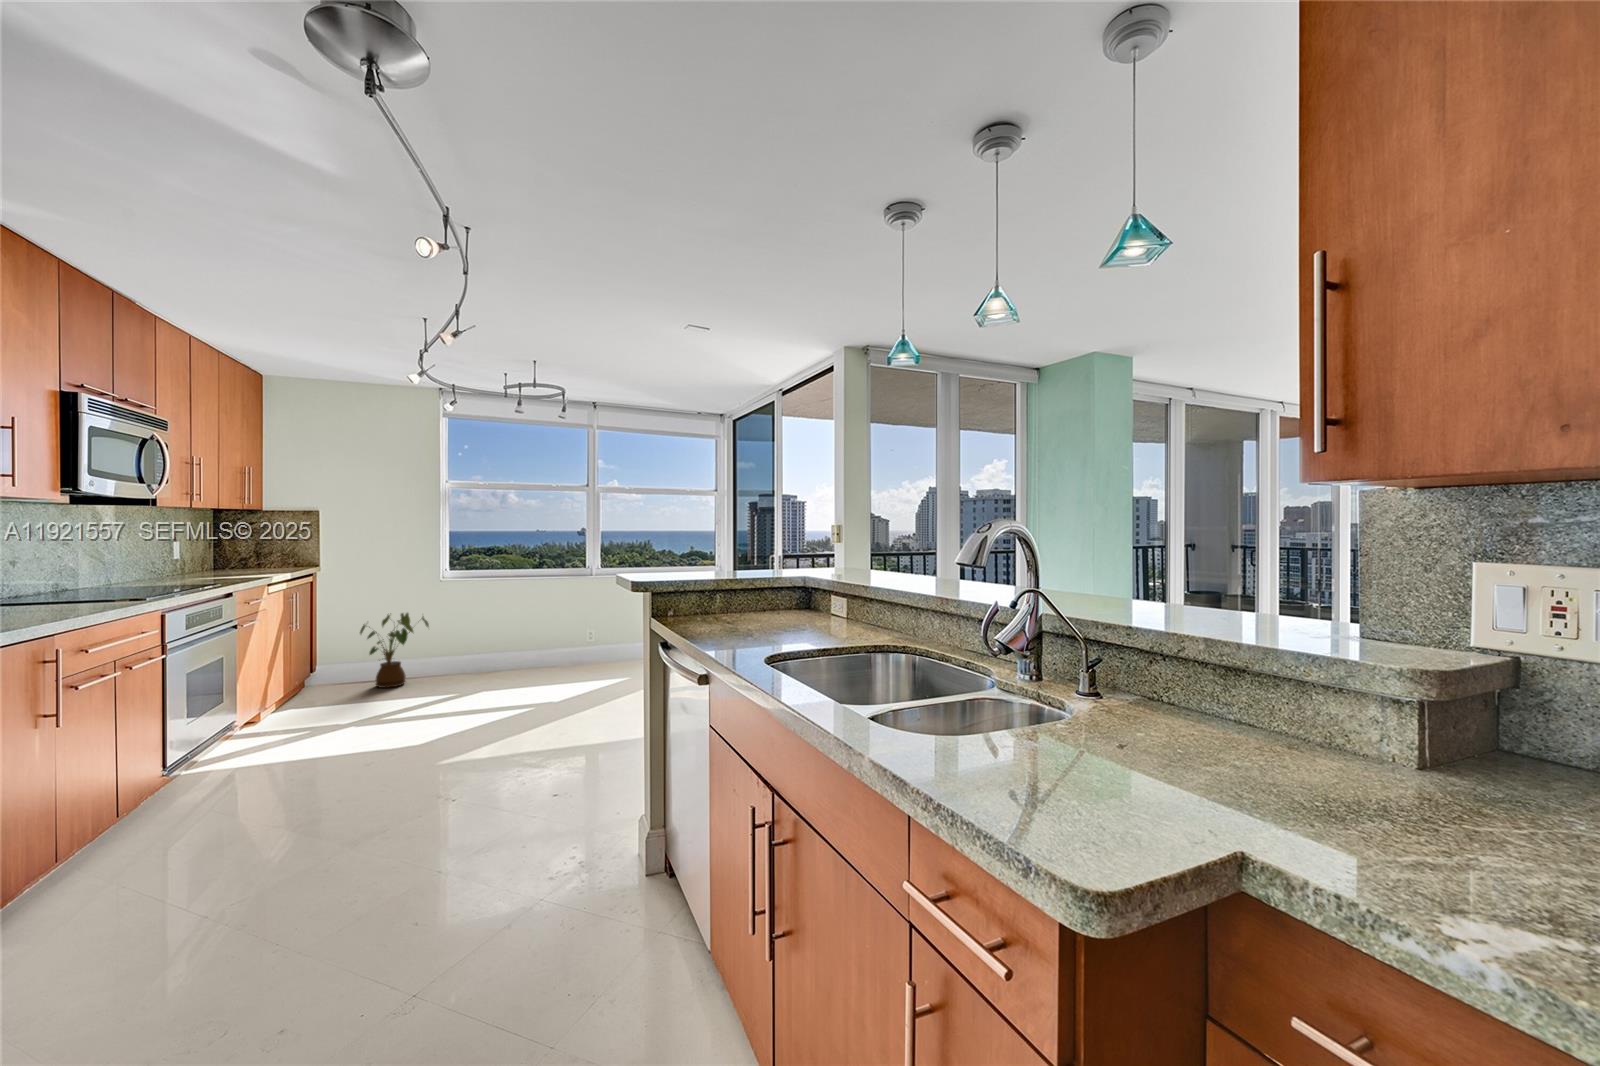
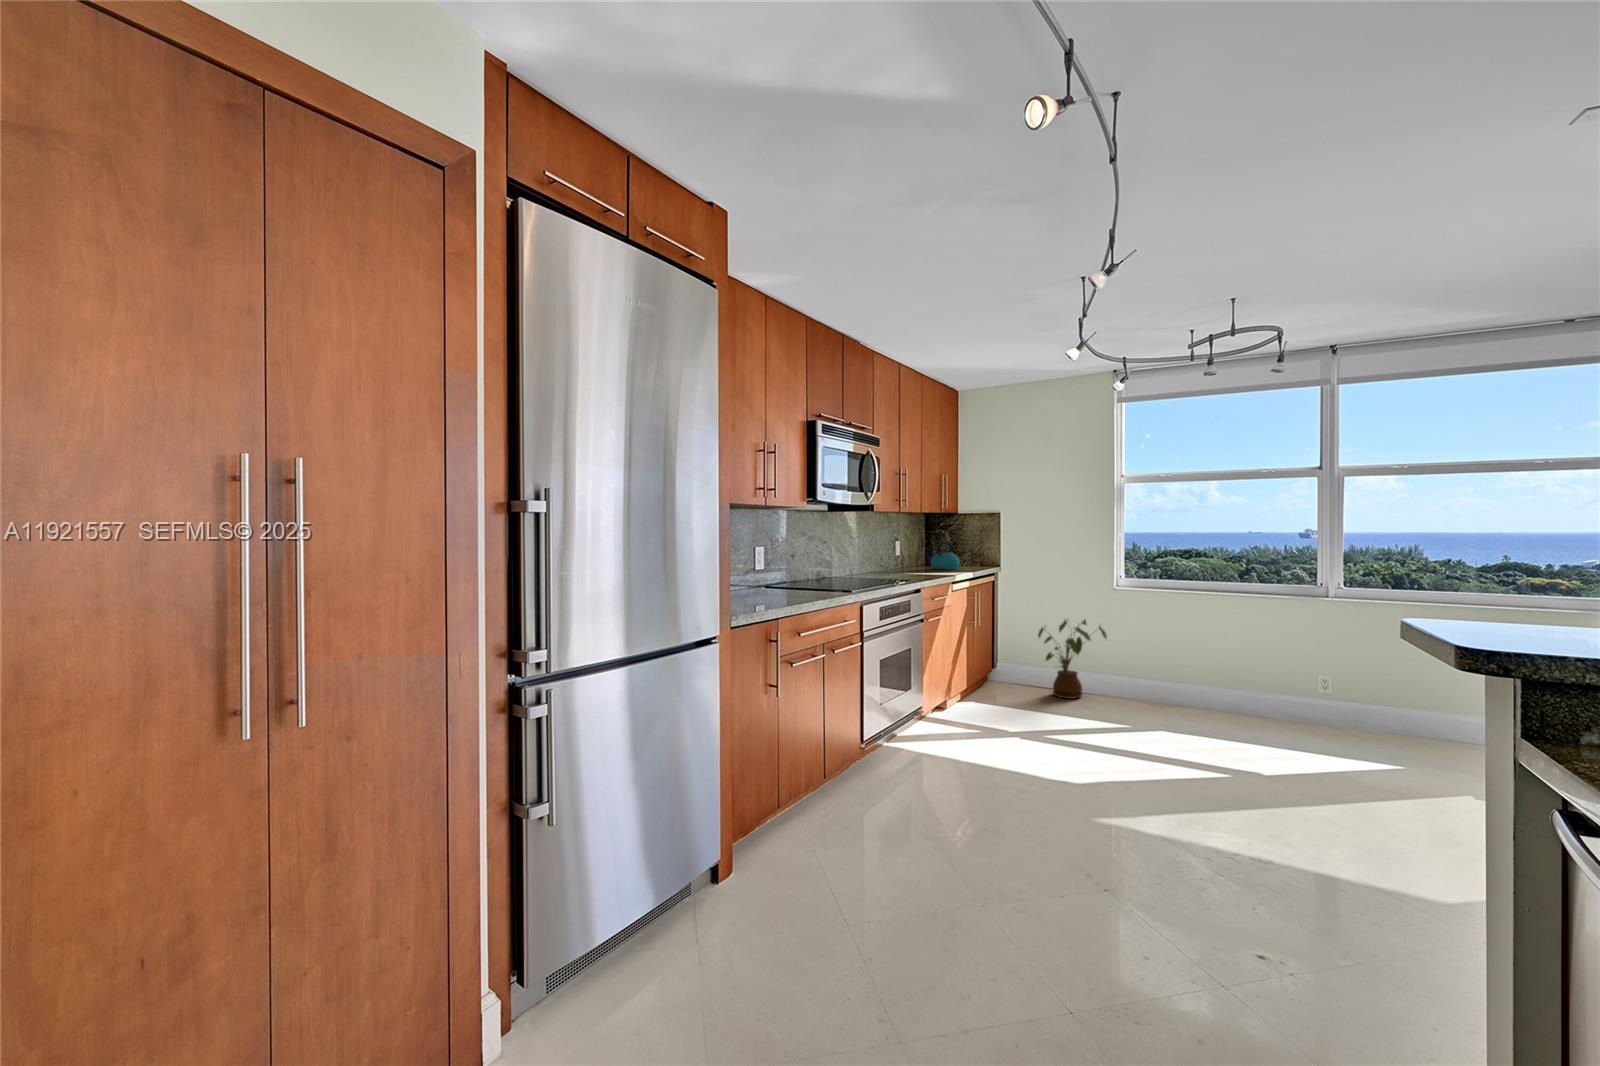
kettle: none [229,542,269,573] -> present [931,542,960,570]

